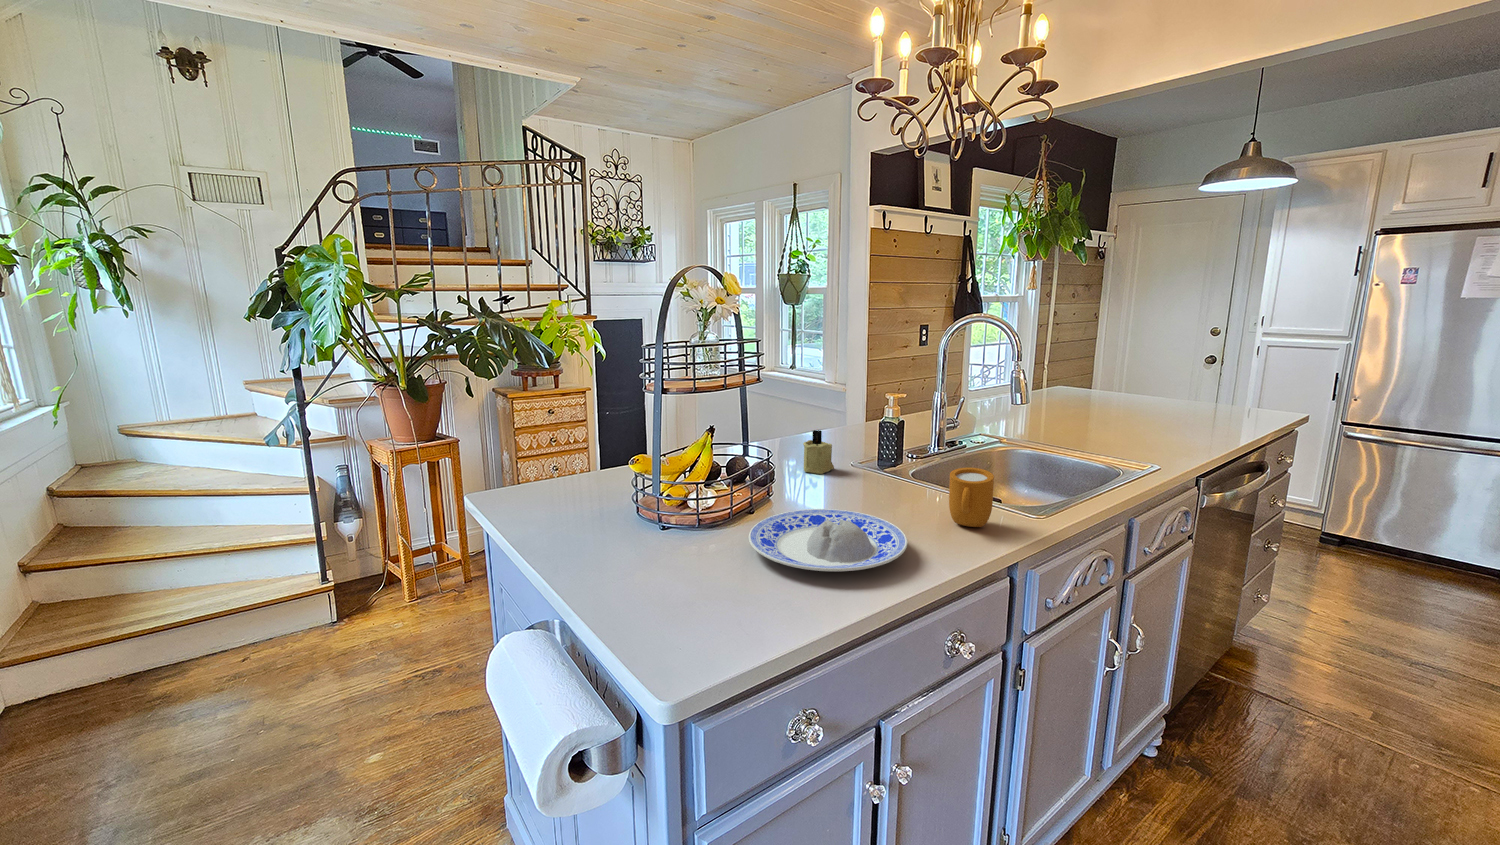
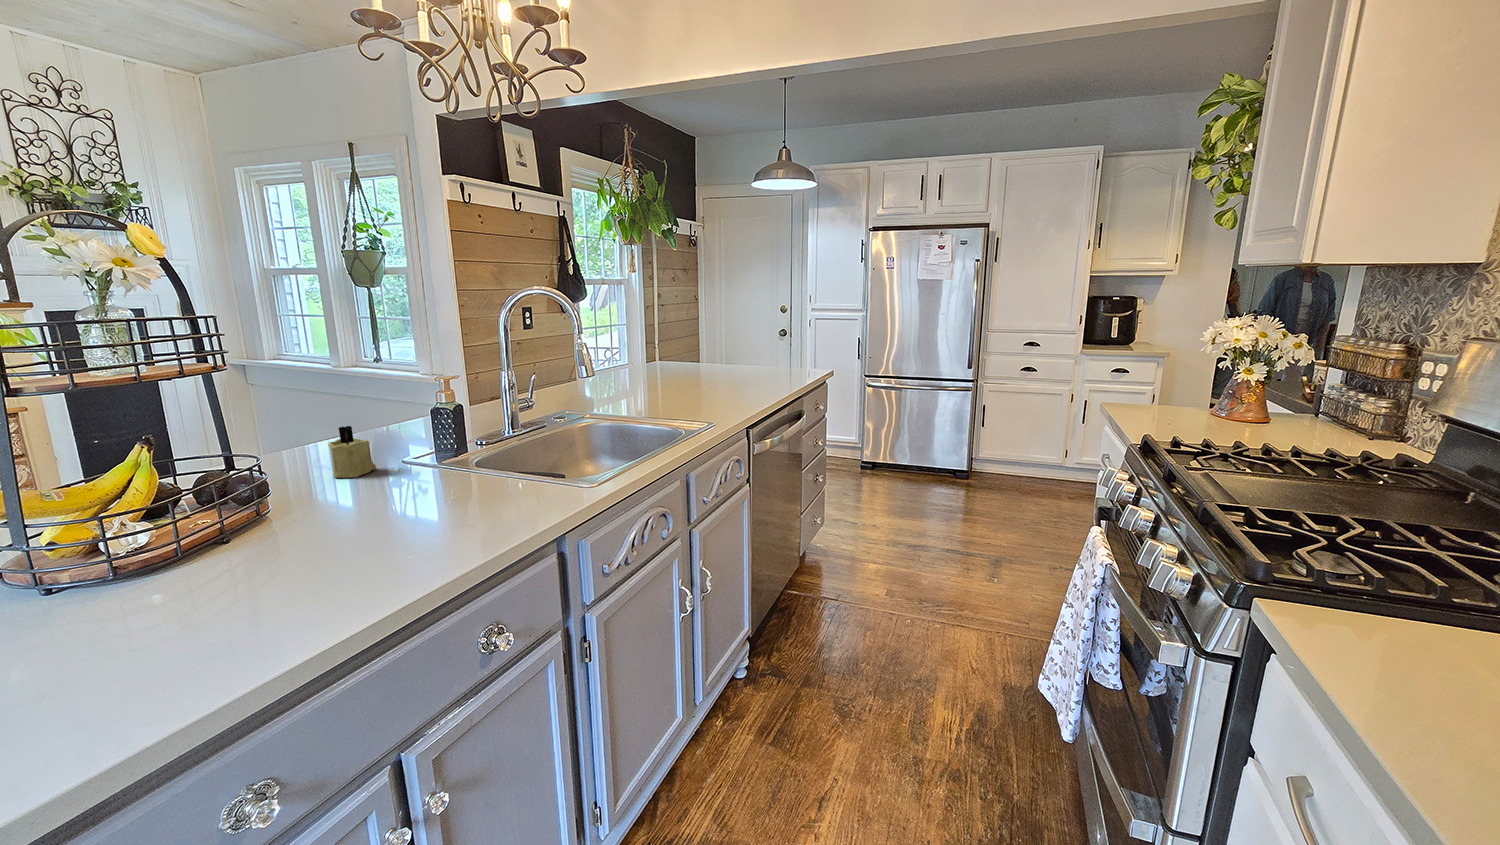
mug: present [949,468,994,527] -> none [484,446,535,509]
plate: present [749,509,908,571] -> none [183,517,422,606]

